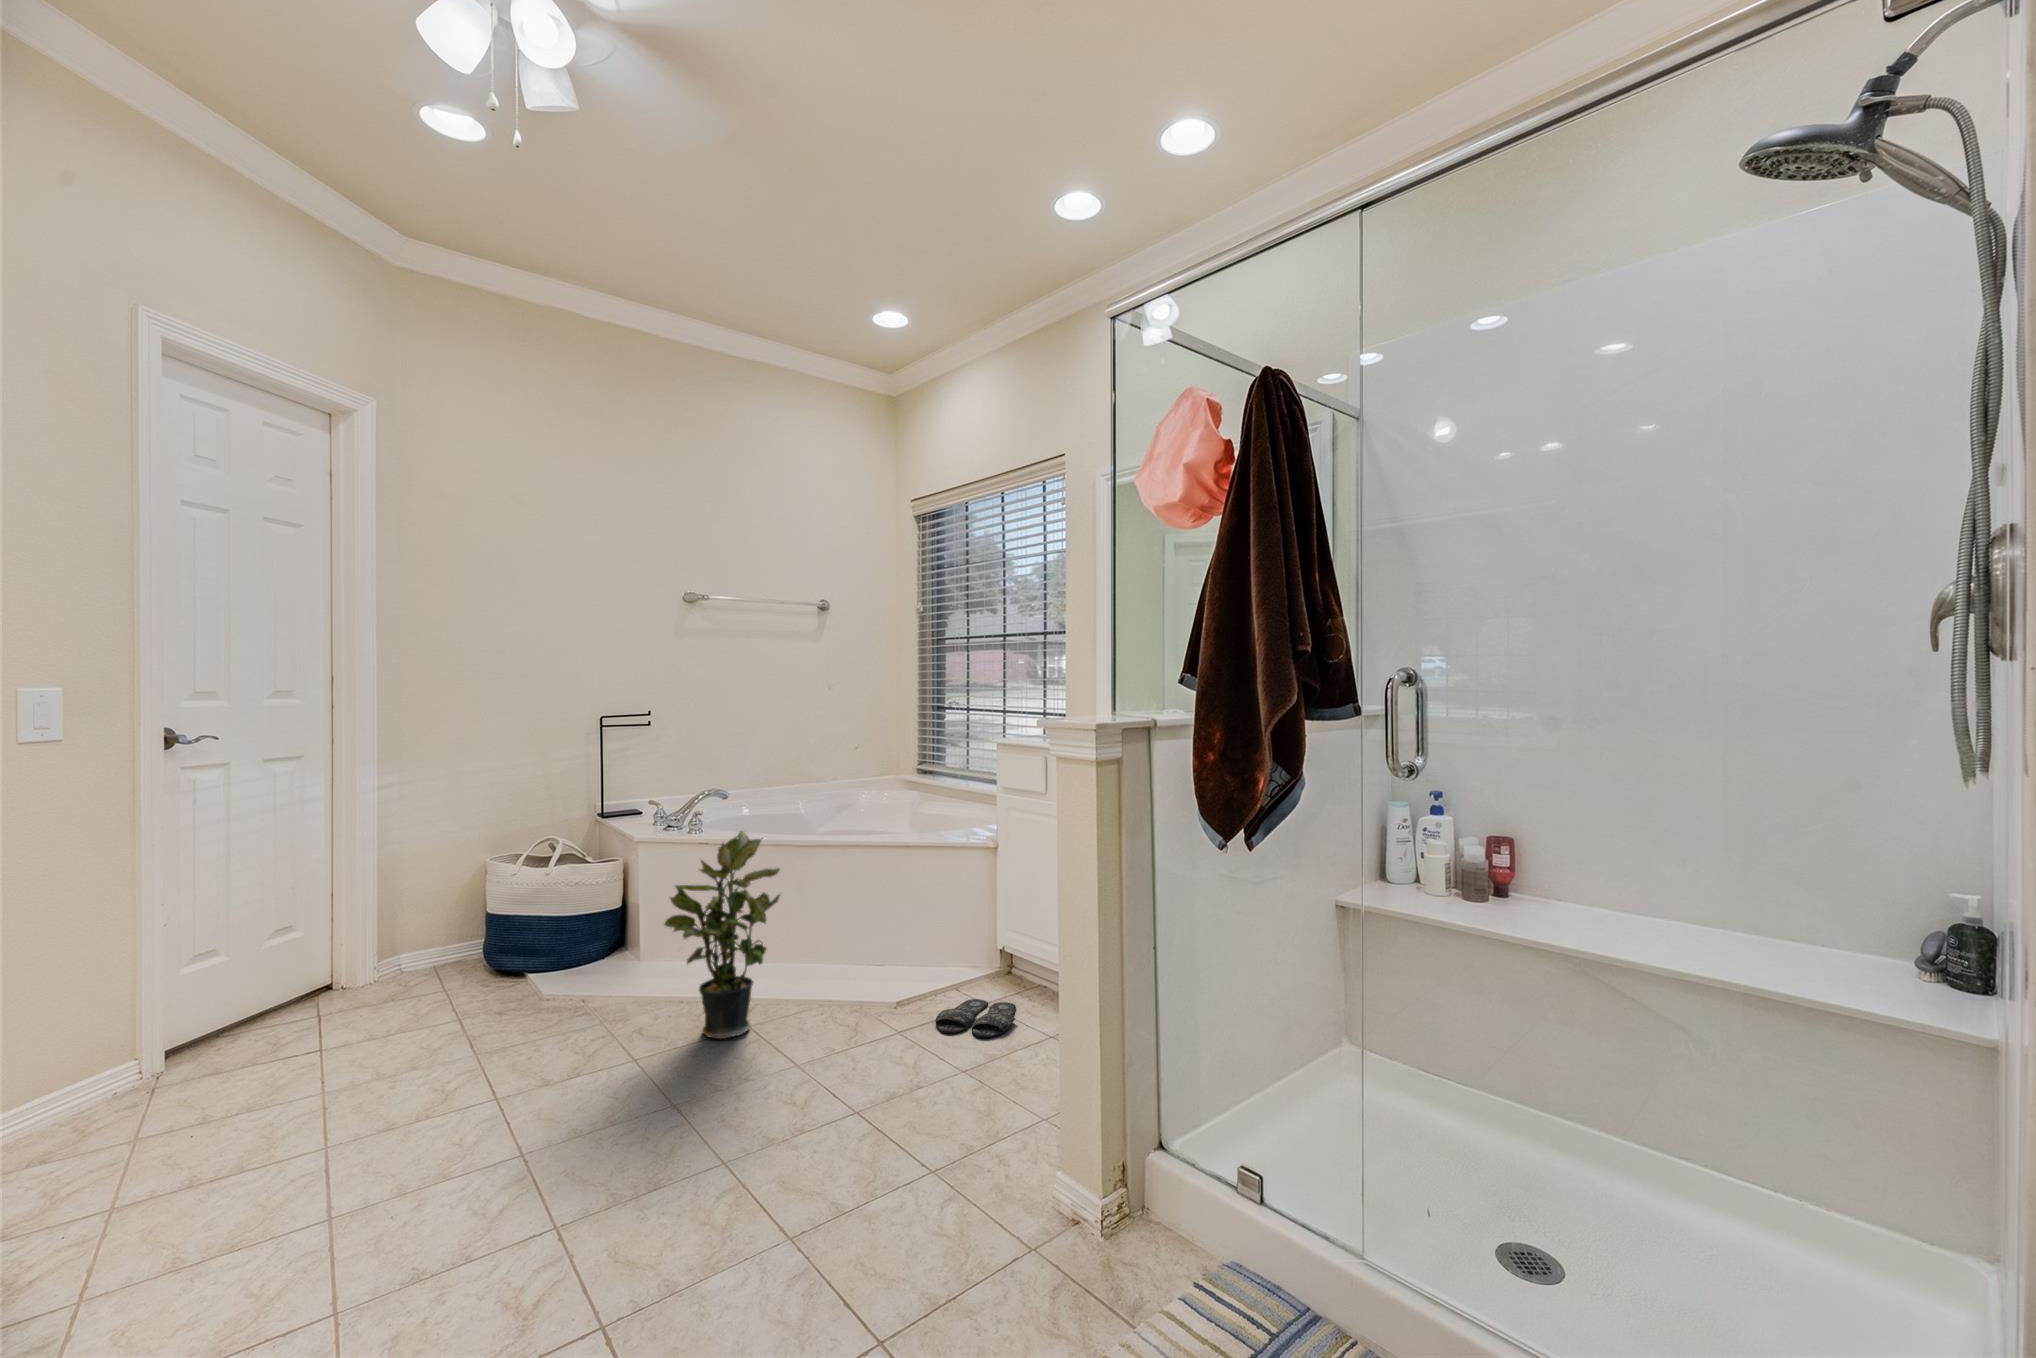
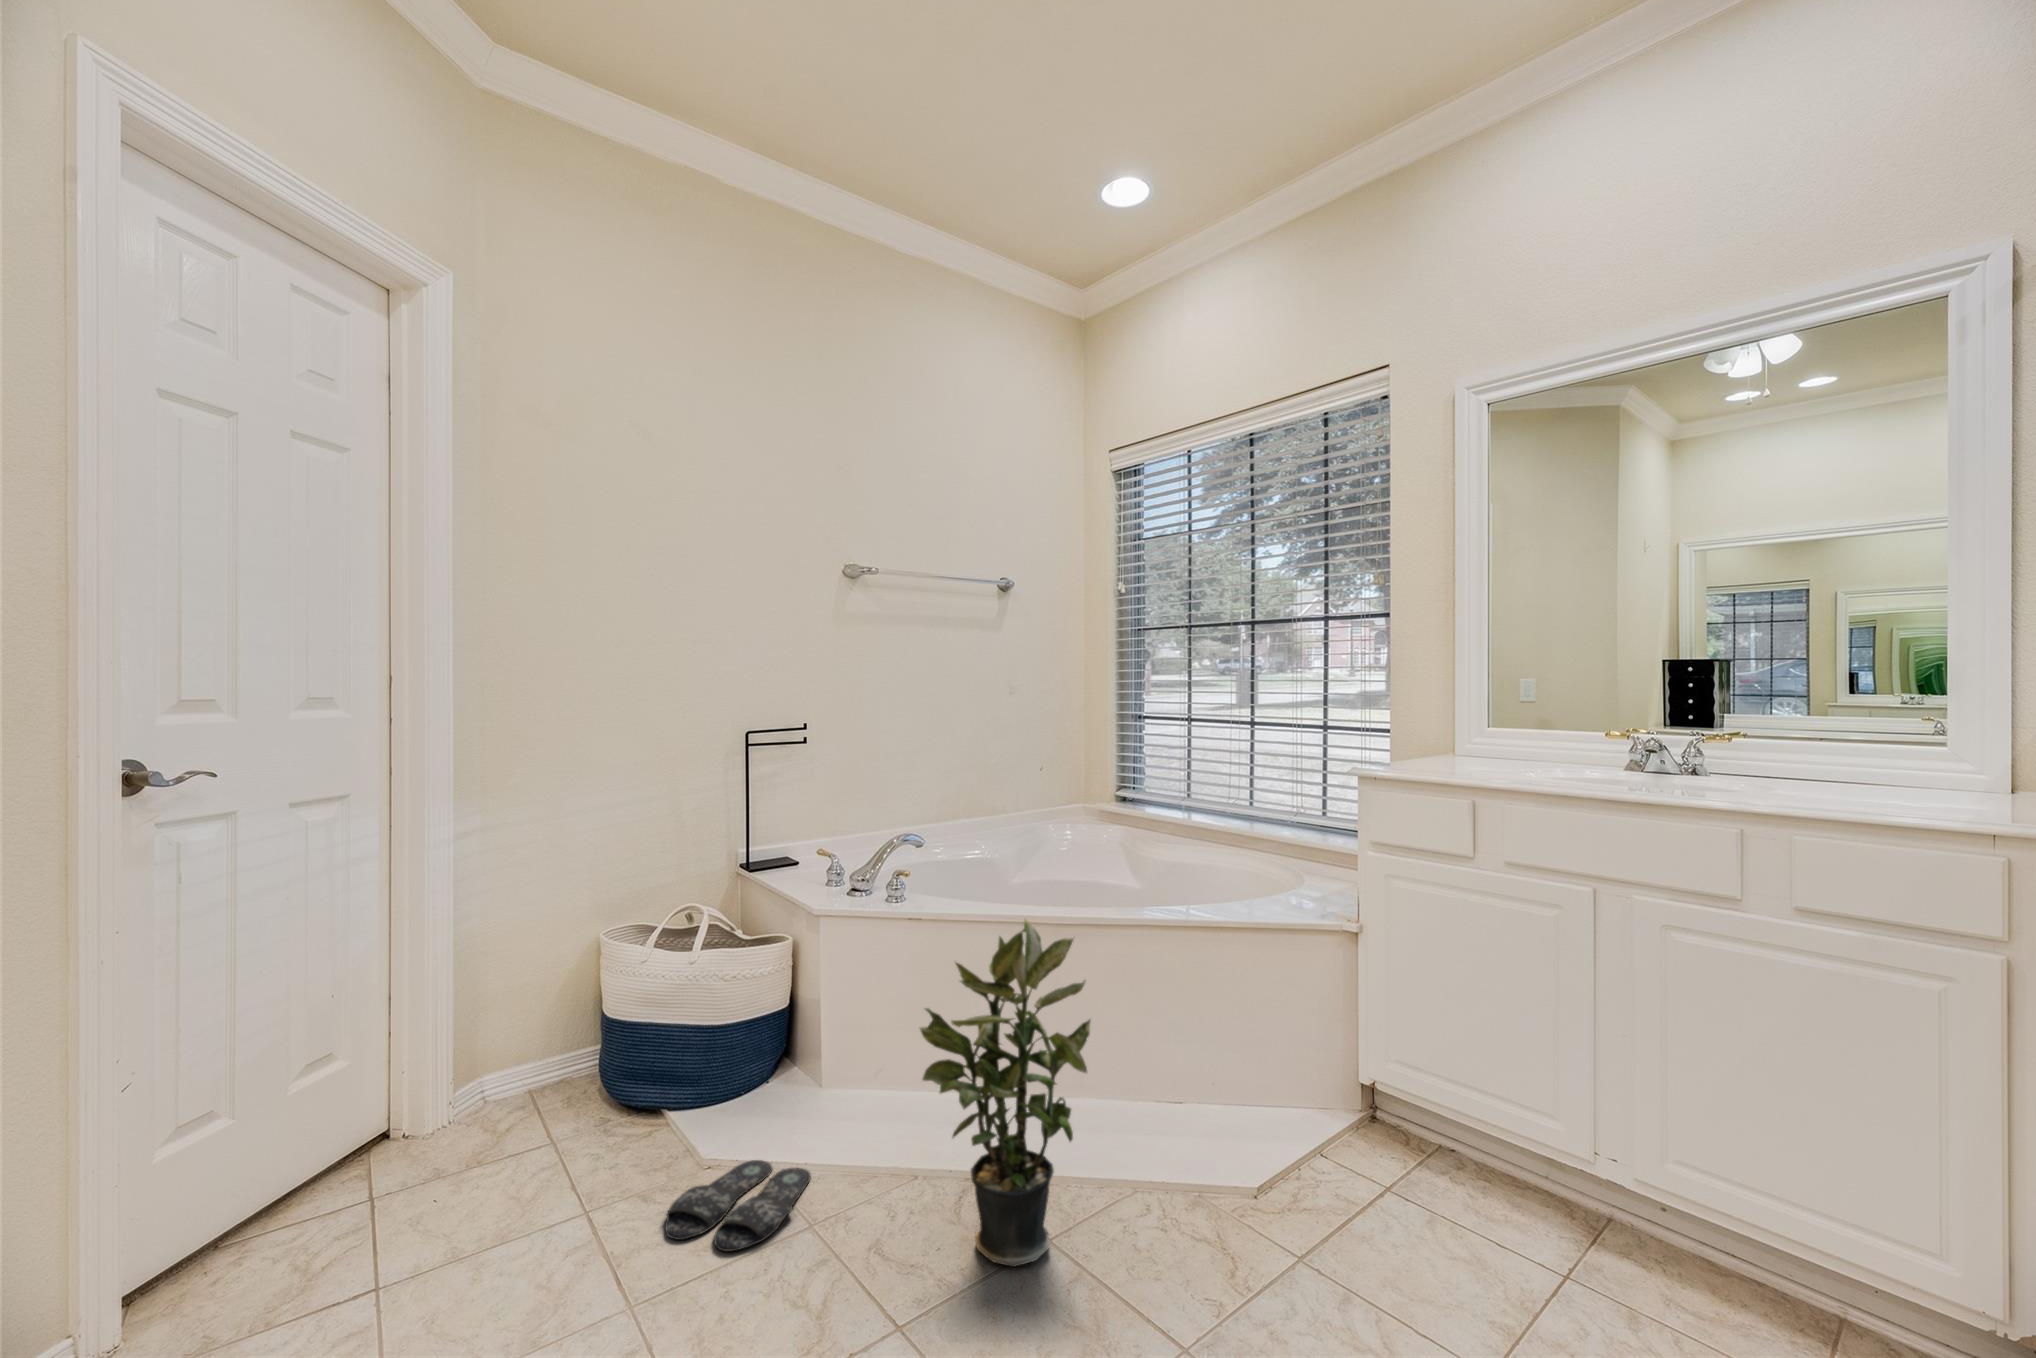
slippers: present [936,999,1016,1038] -> present [665,1160,811,1251]

